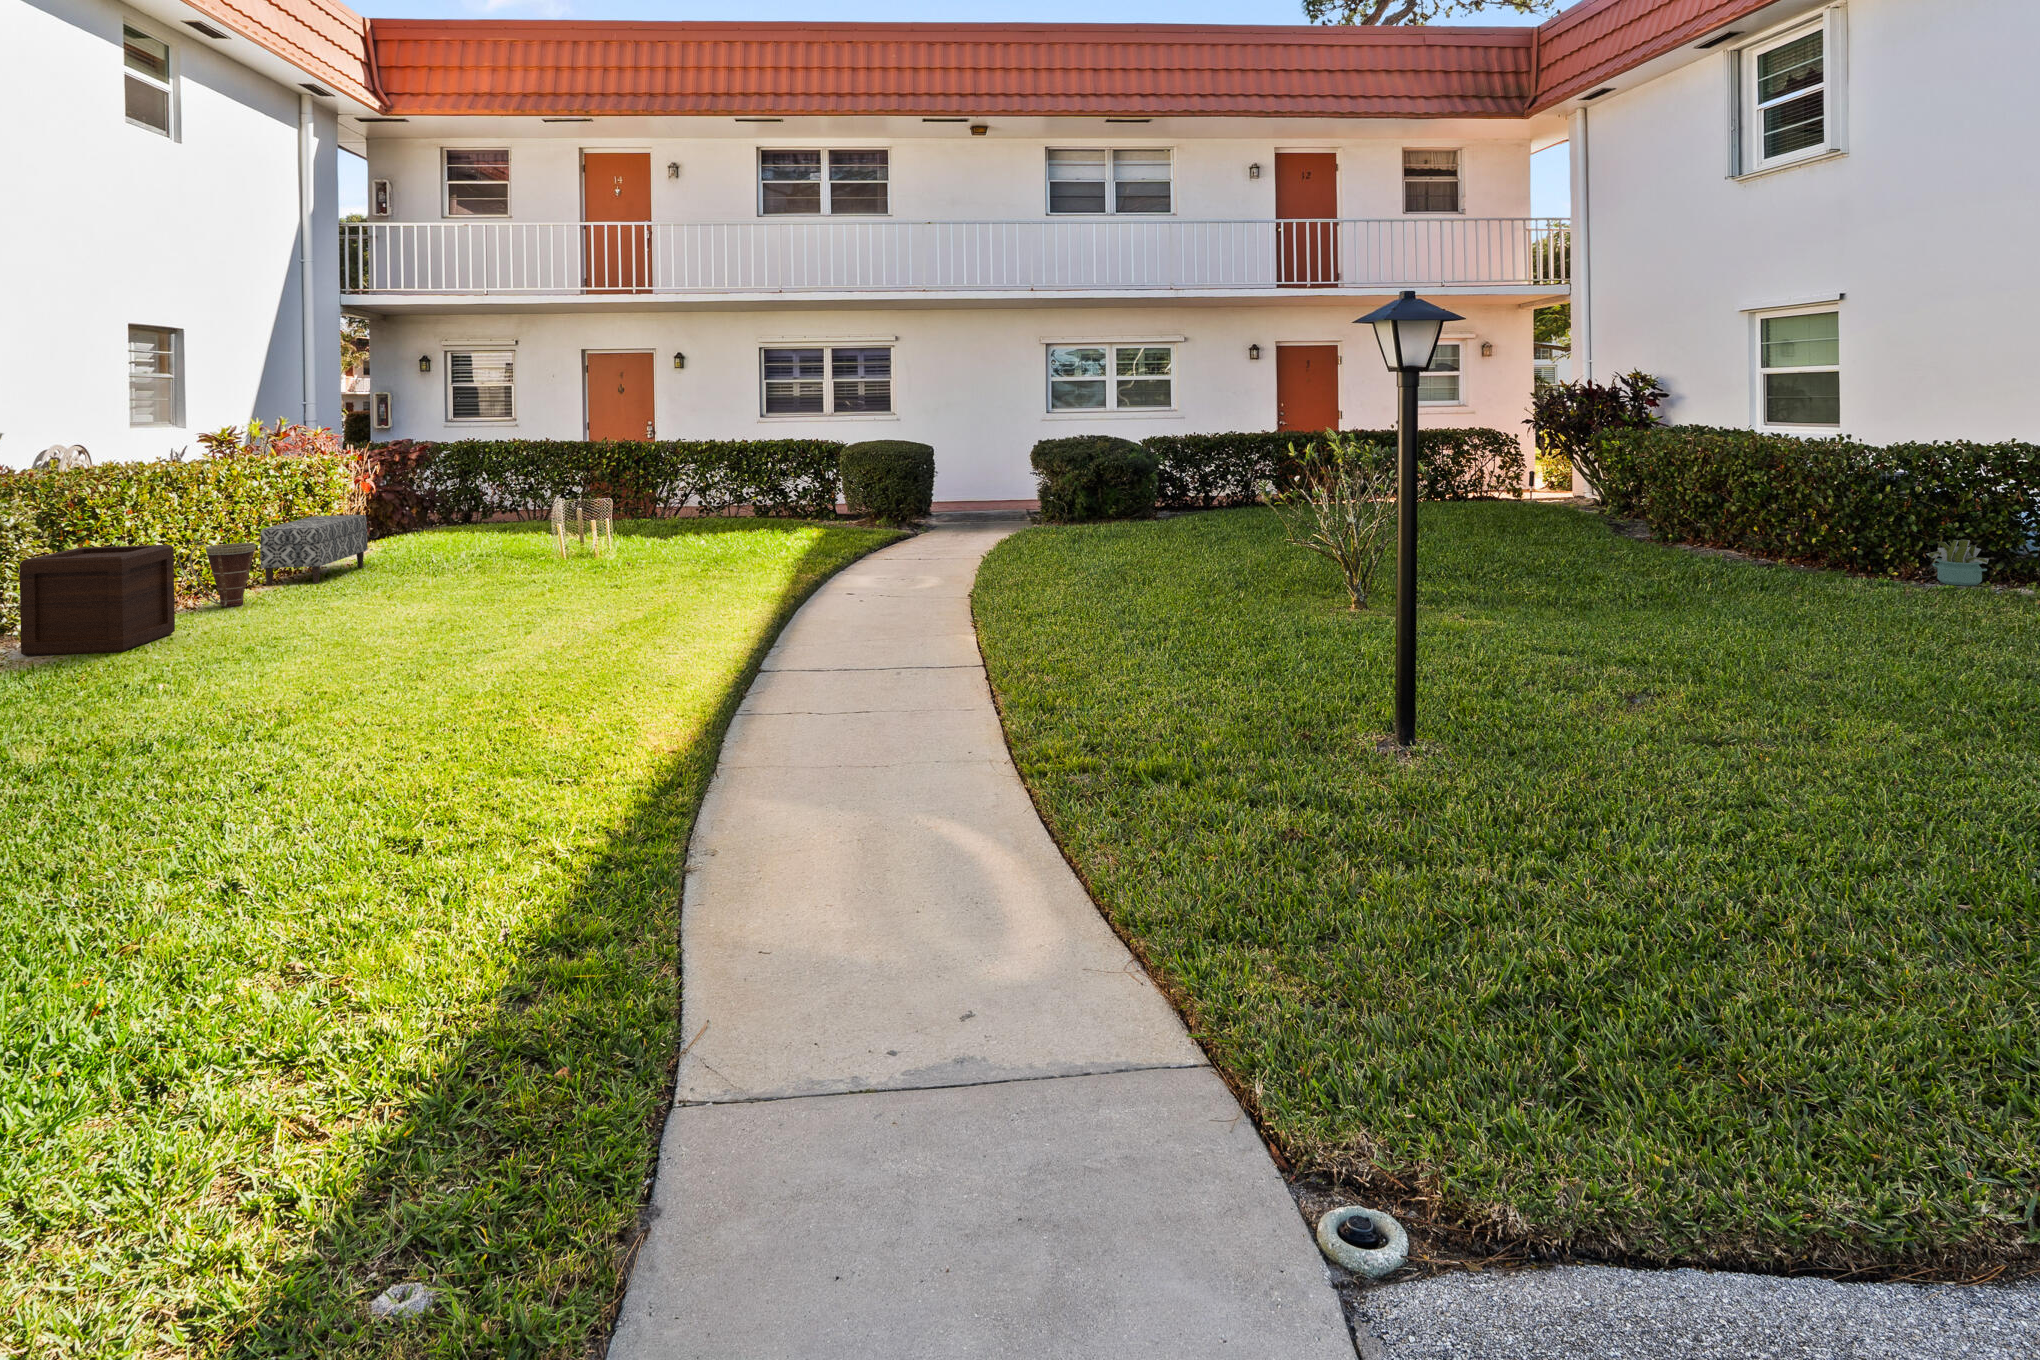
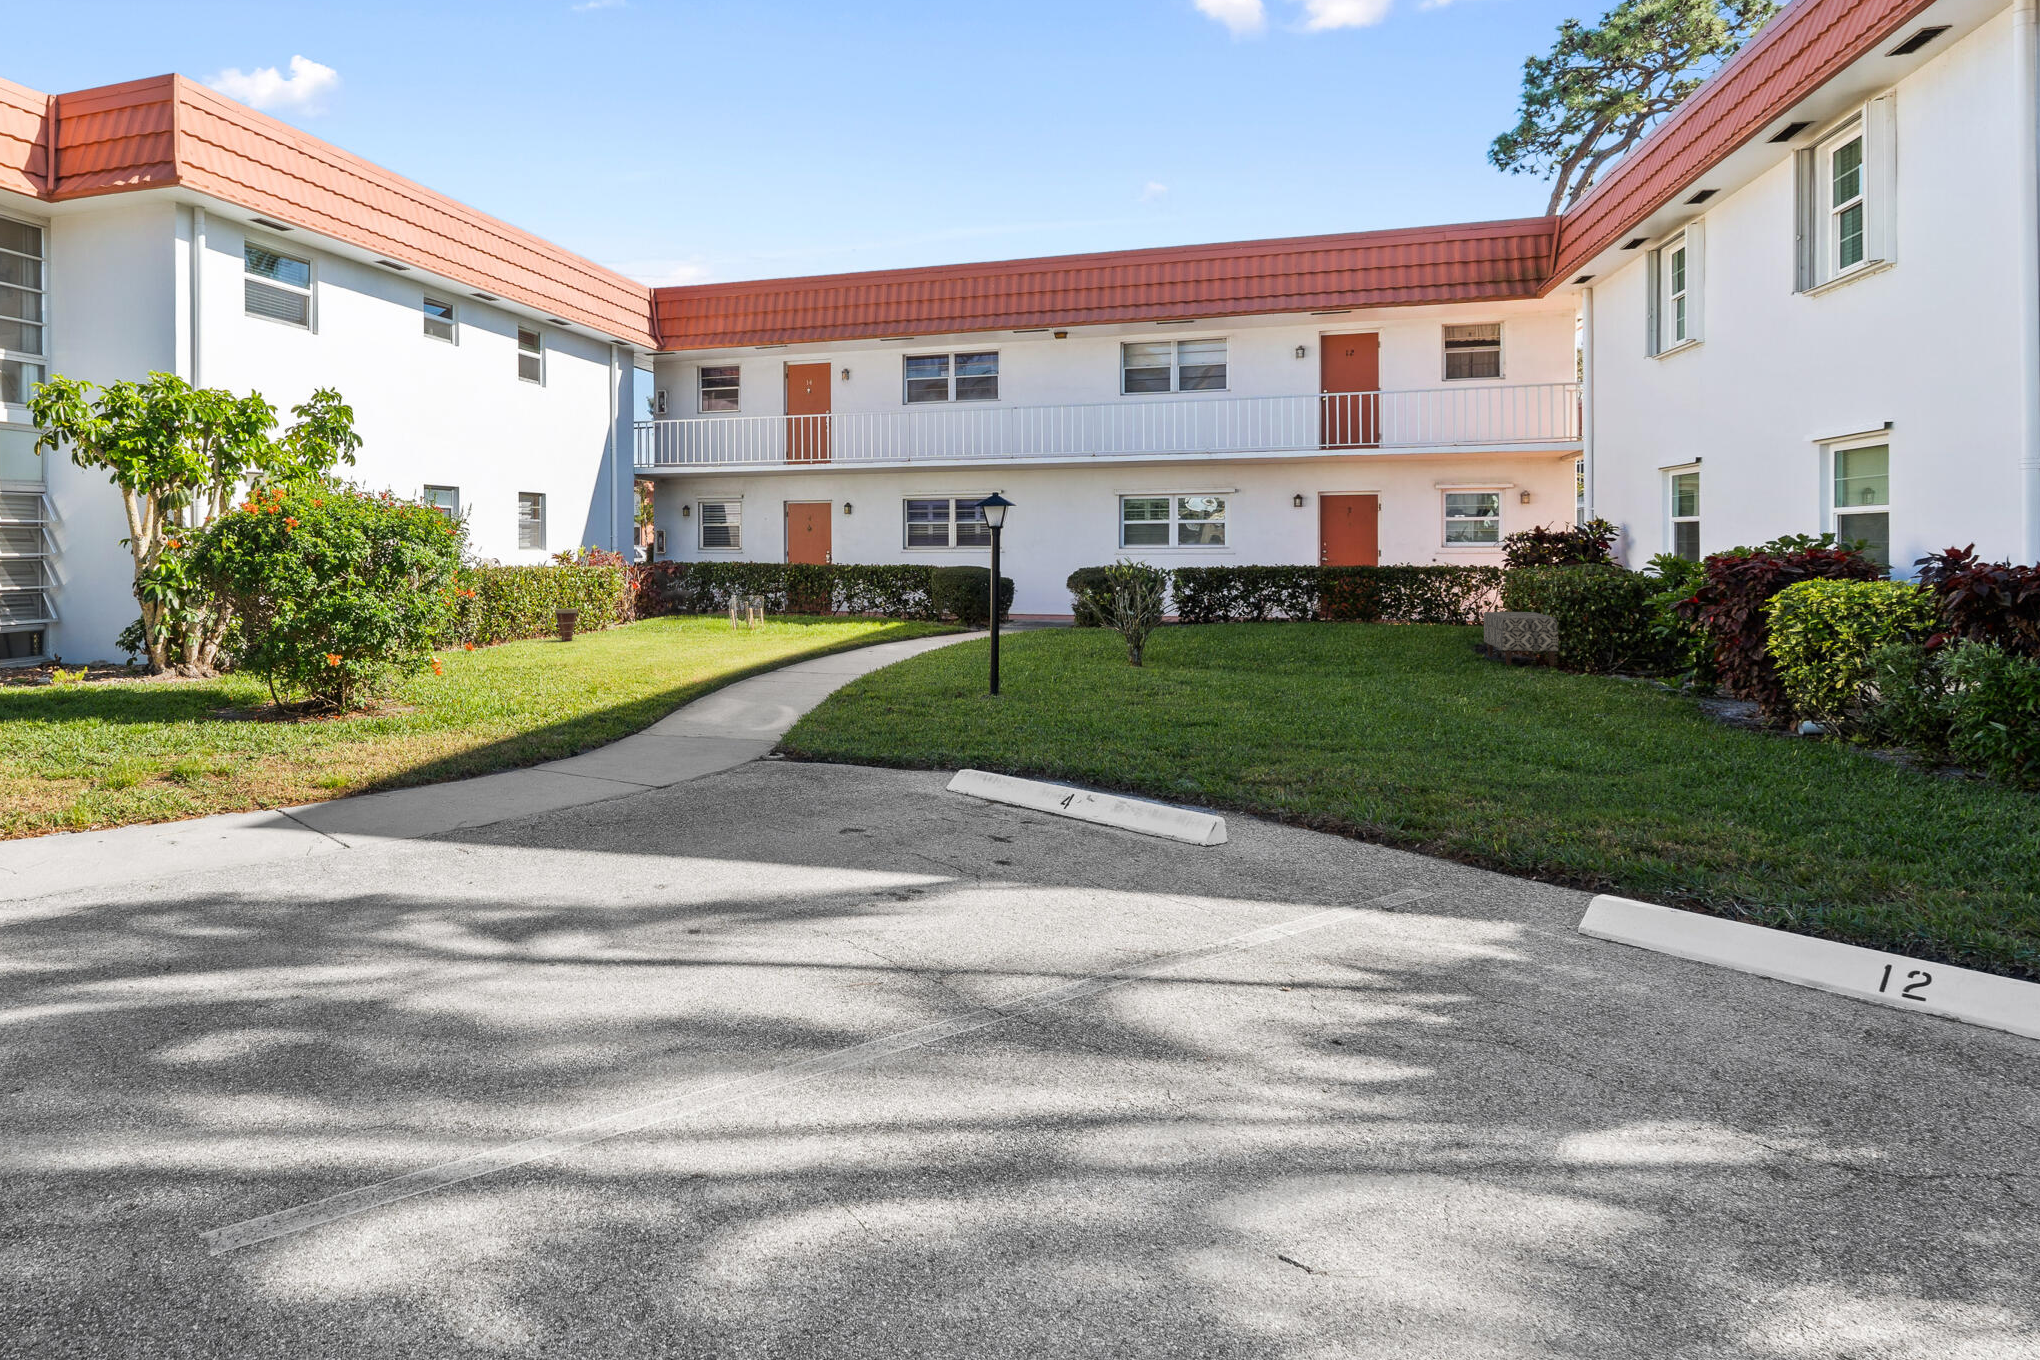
chair: none [383,455,459,534] -> present [655,570,697,617]
bench: present [260,515,368,586] -> present [1484,612,1558,666]
decorative plant: present [1927,540,1989,586] -> none [1585,637,1629,670]
wooden crate: present [20,545,175,656] -> none [478,603,541,651]

